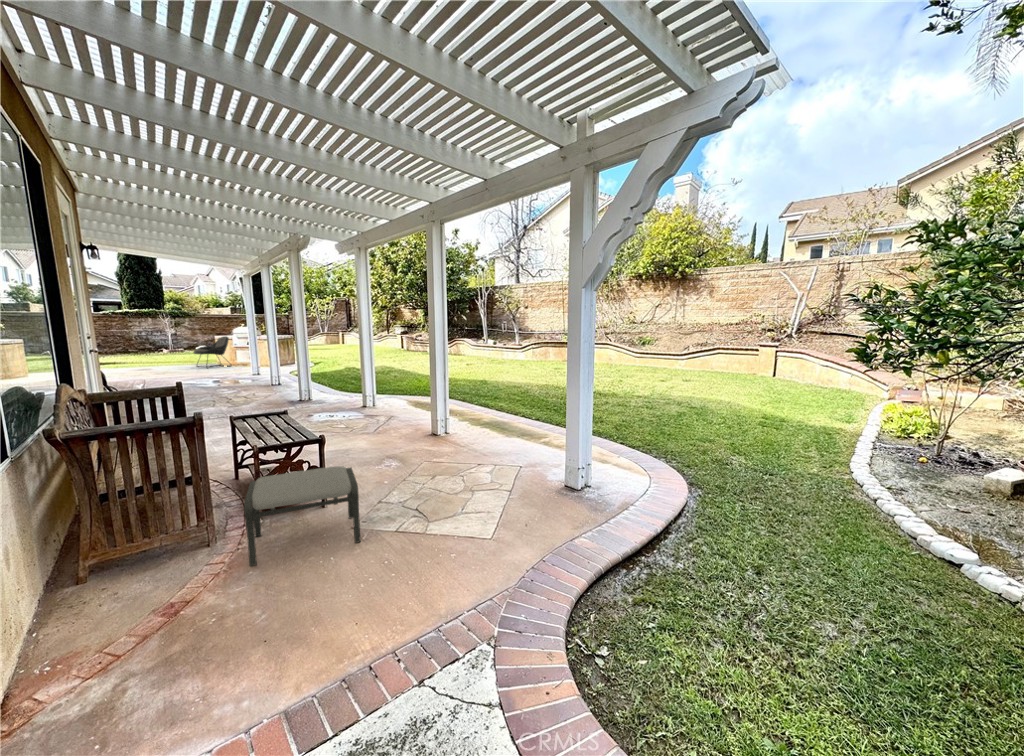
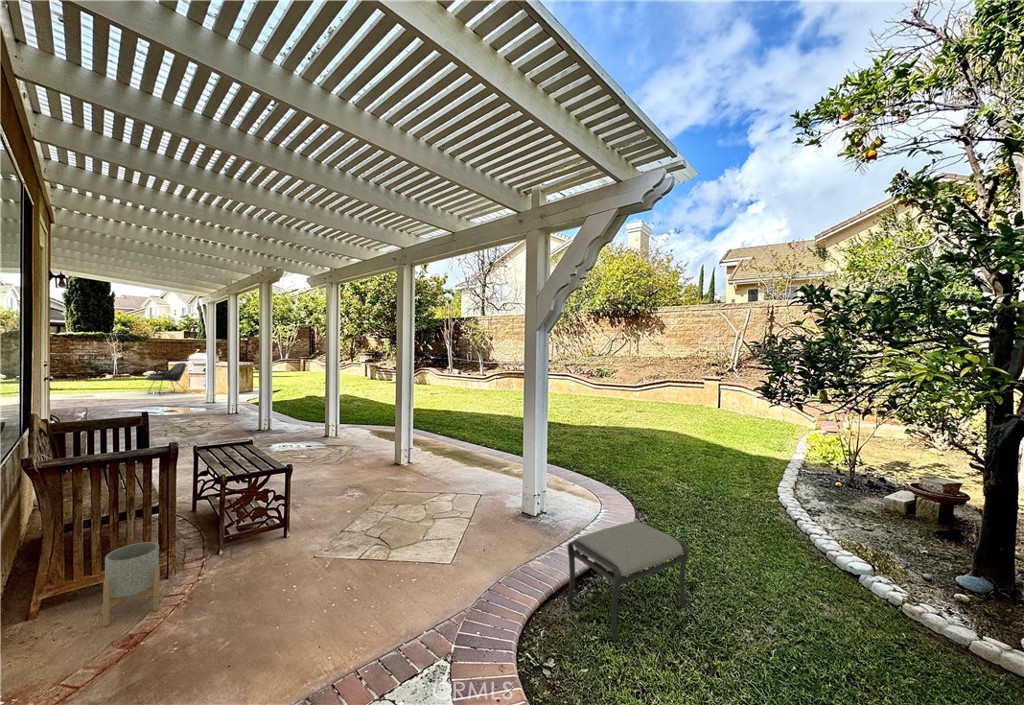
ottoman: present [244,467,361,566] -> present [568,522,689,641]
planter: none [142,513,200,594] -> present [103,542,160,627]

